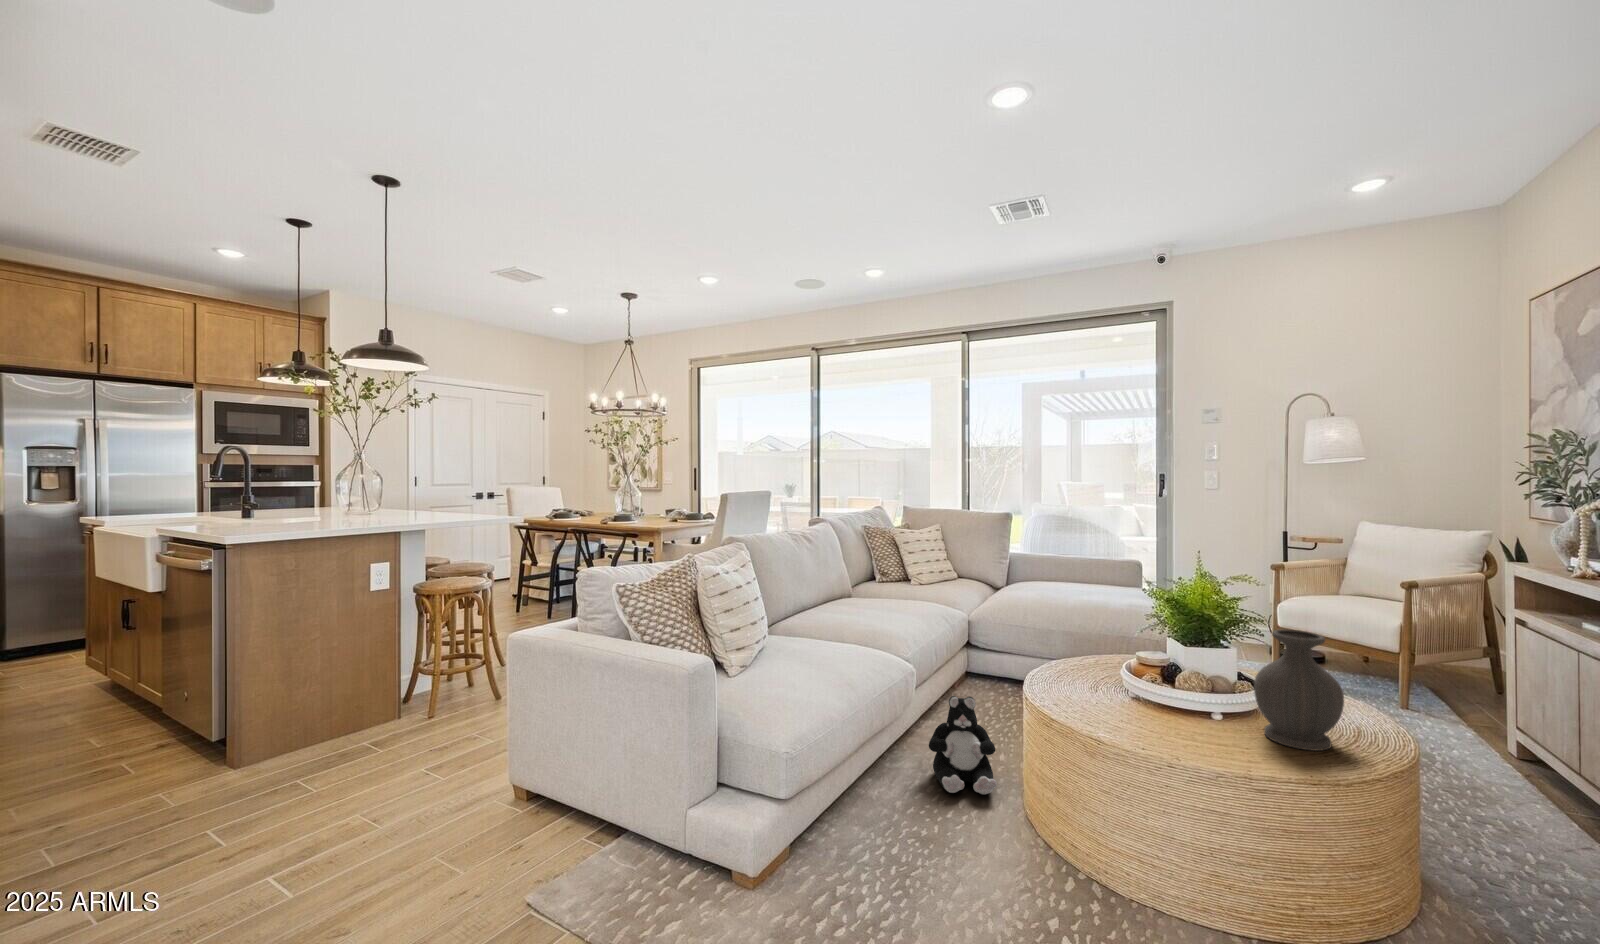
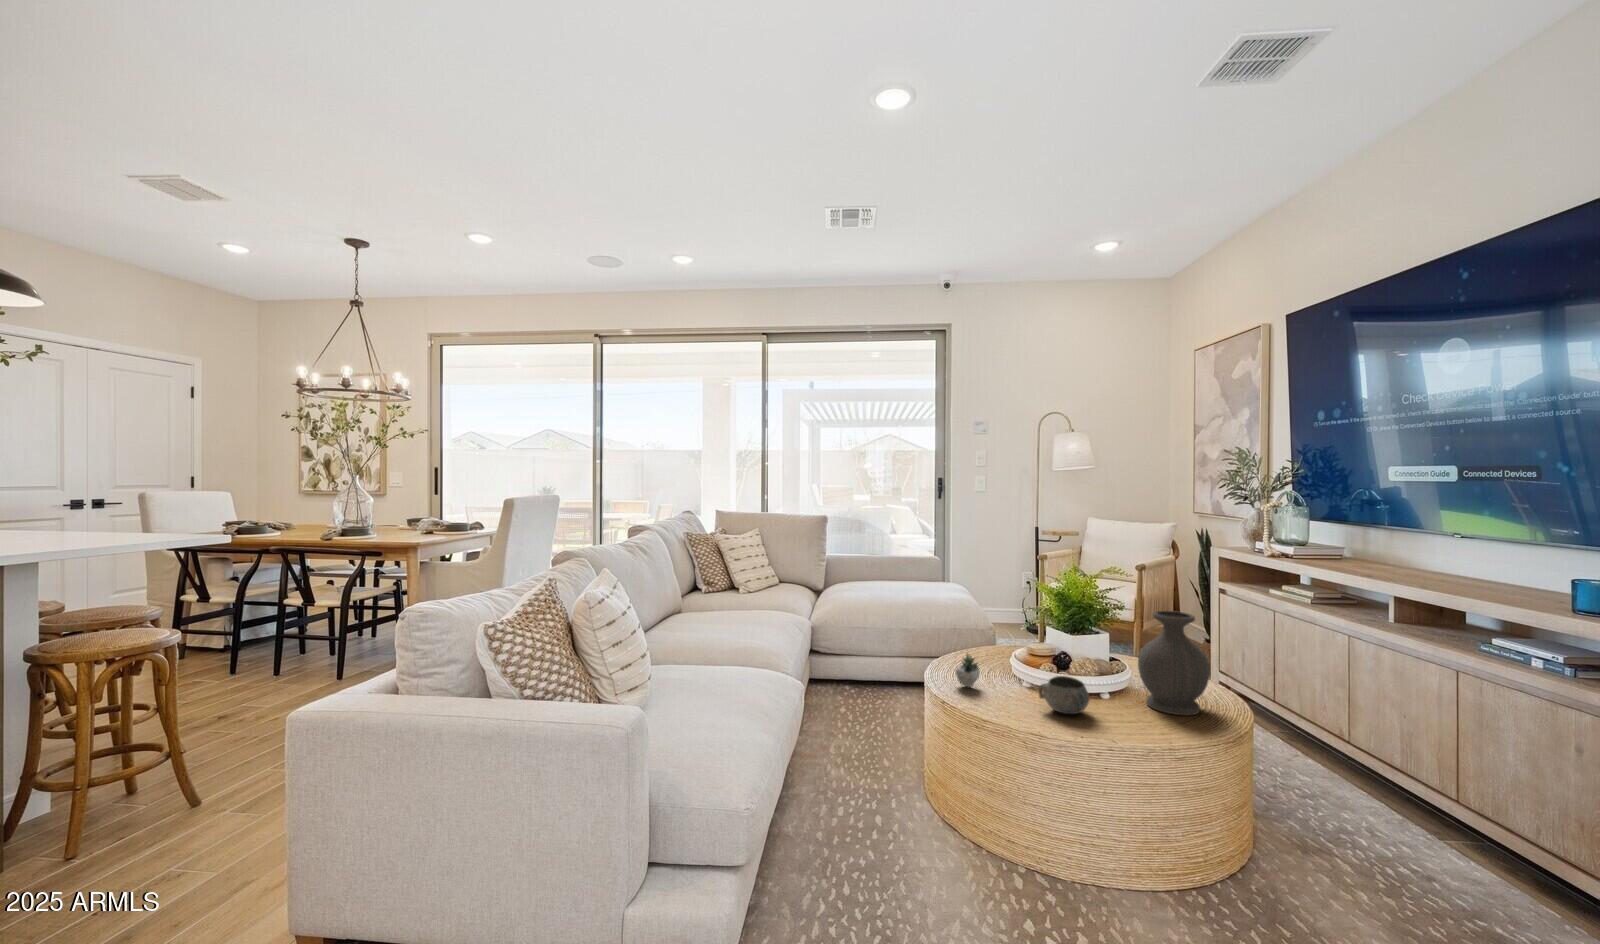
succulent plant: none [1054,654,1105,690] -> present [956,654,979,687]
decorative bowl: none [1123,687,1180,728] -> present [1039,676,1089,714]
plush toy: present [929,696,997,795] -> none [831,707,909,813]

